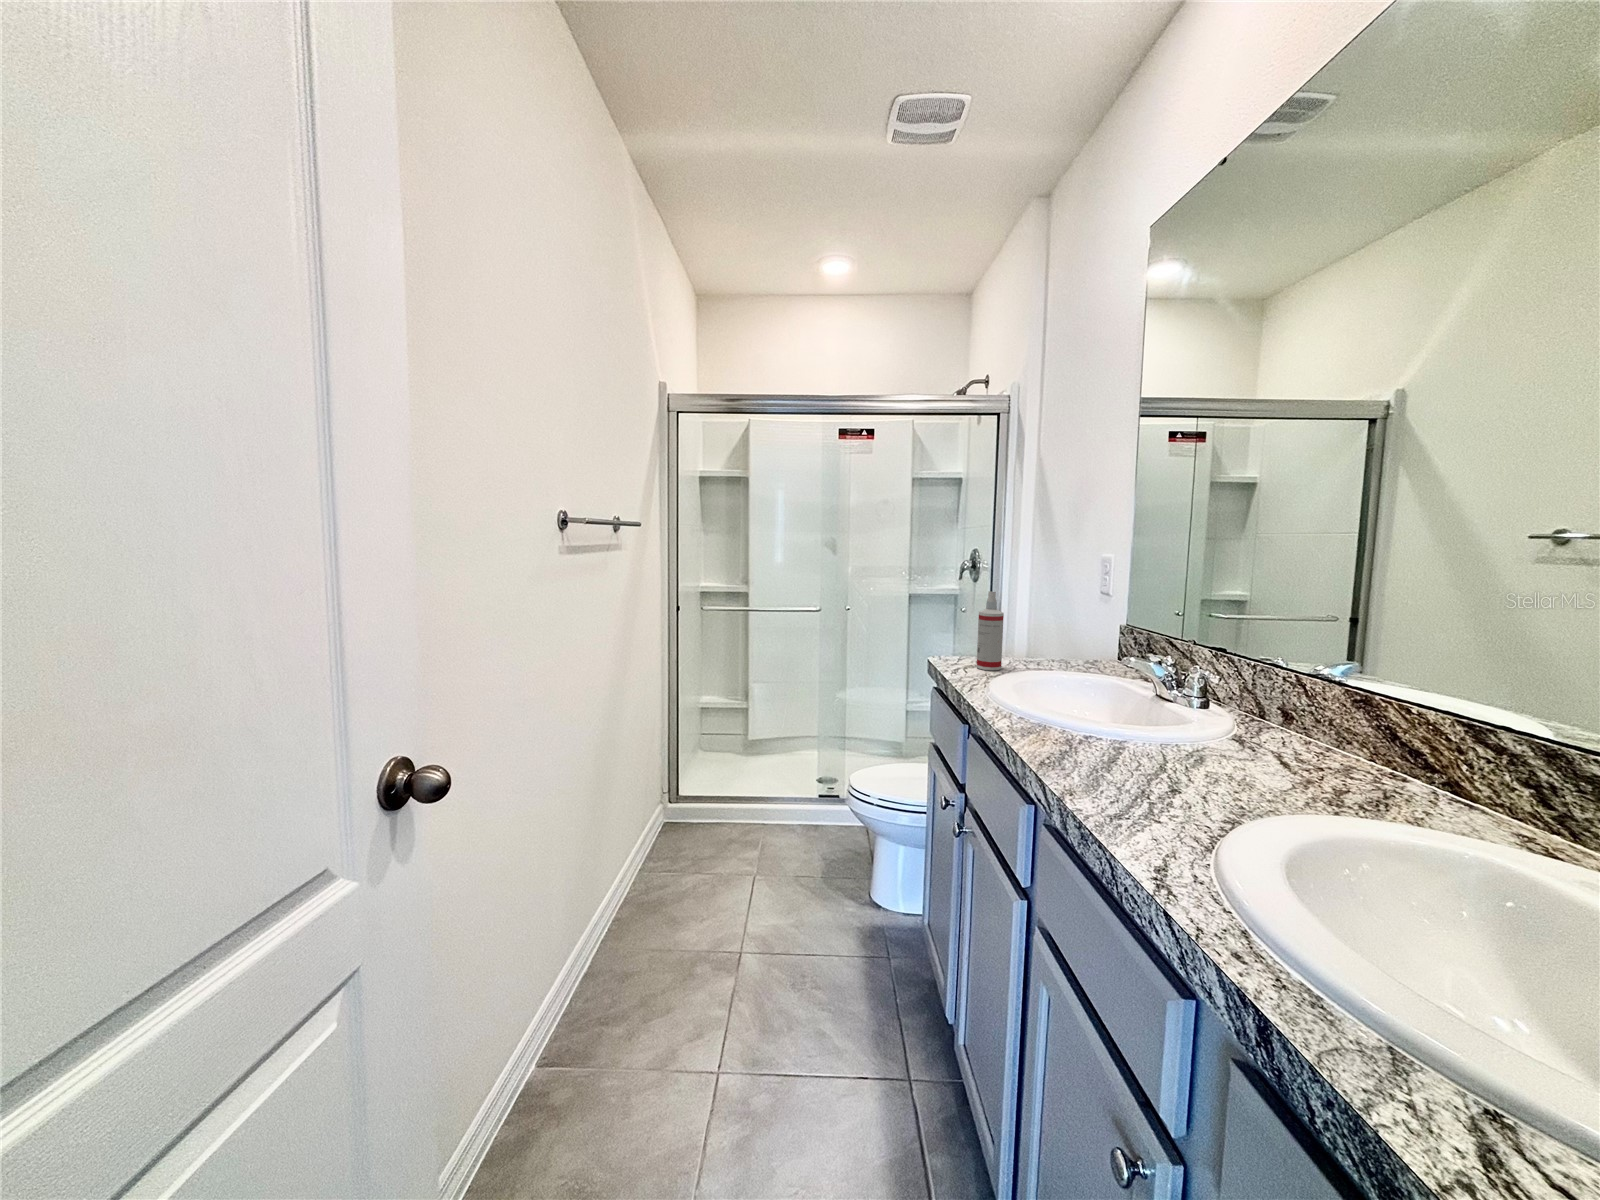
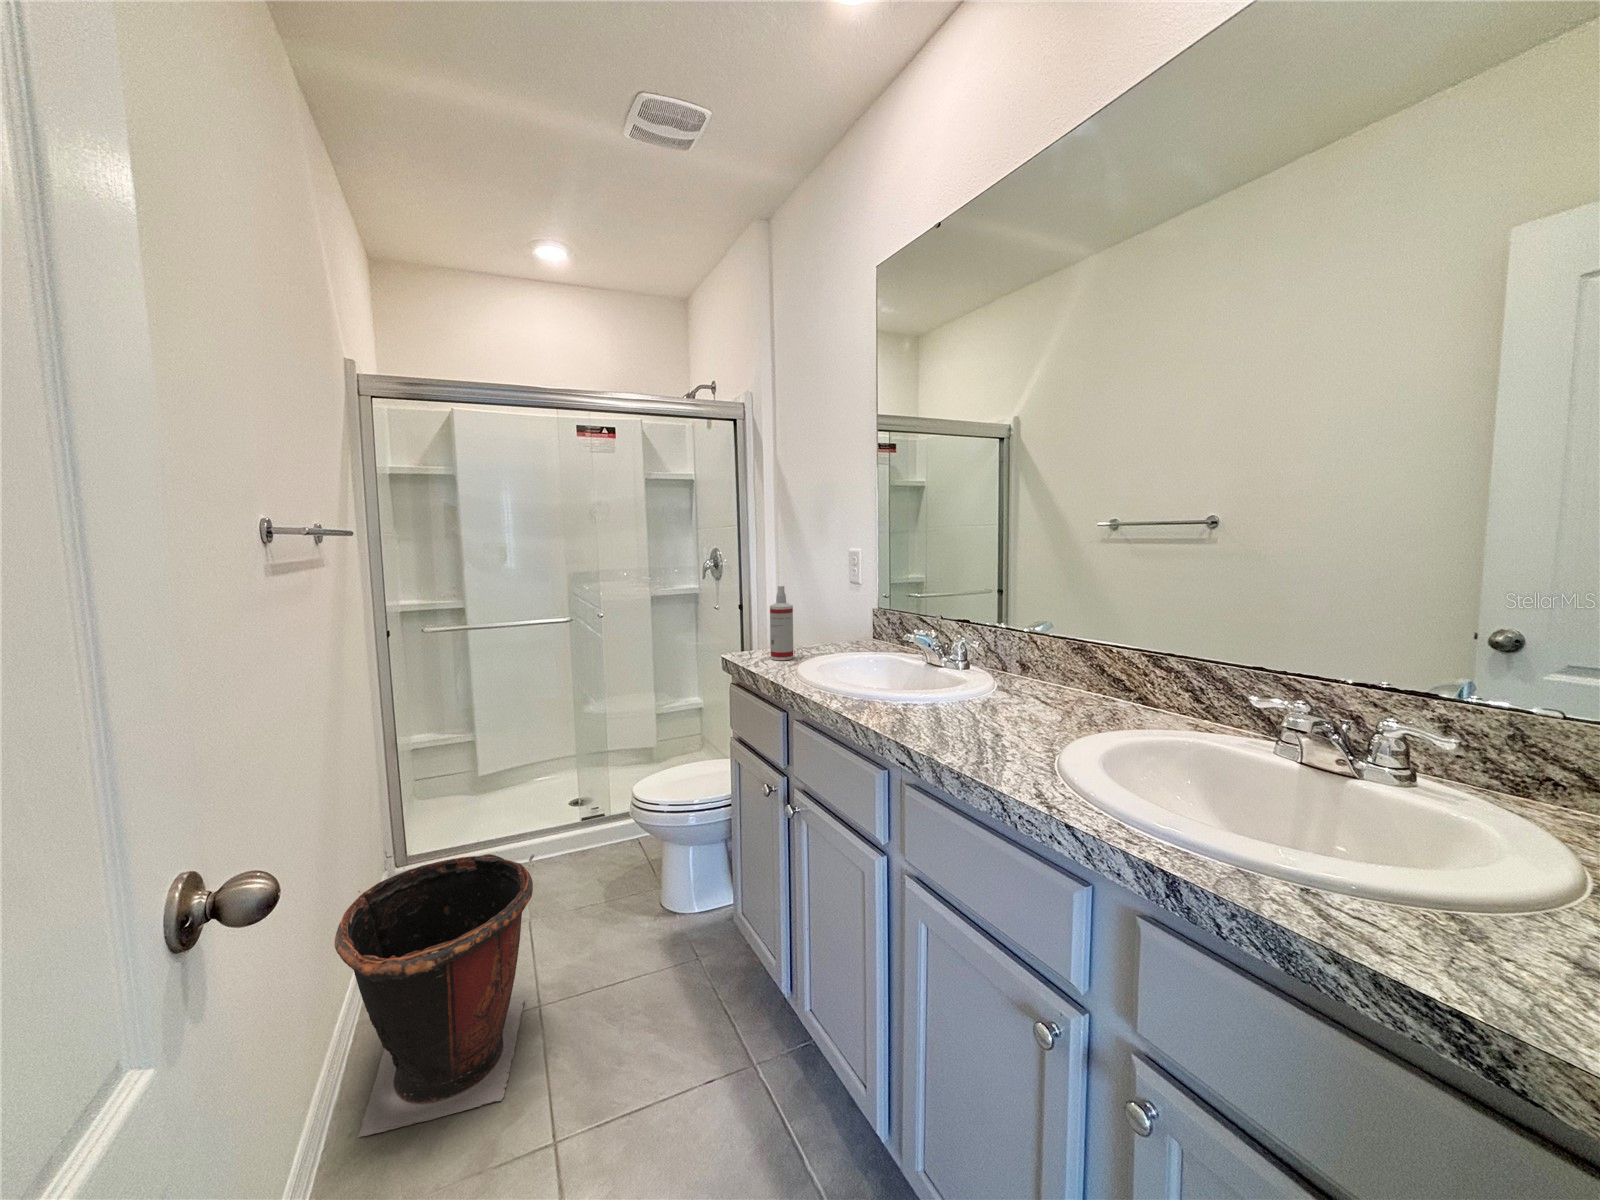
waste bin: none [593,791,743,1013] -> present [335,840,534,1138]

